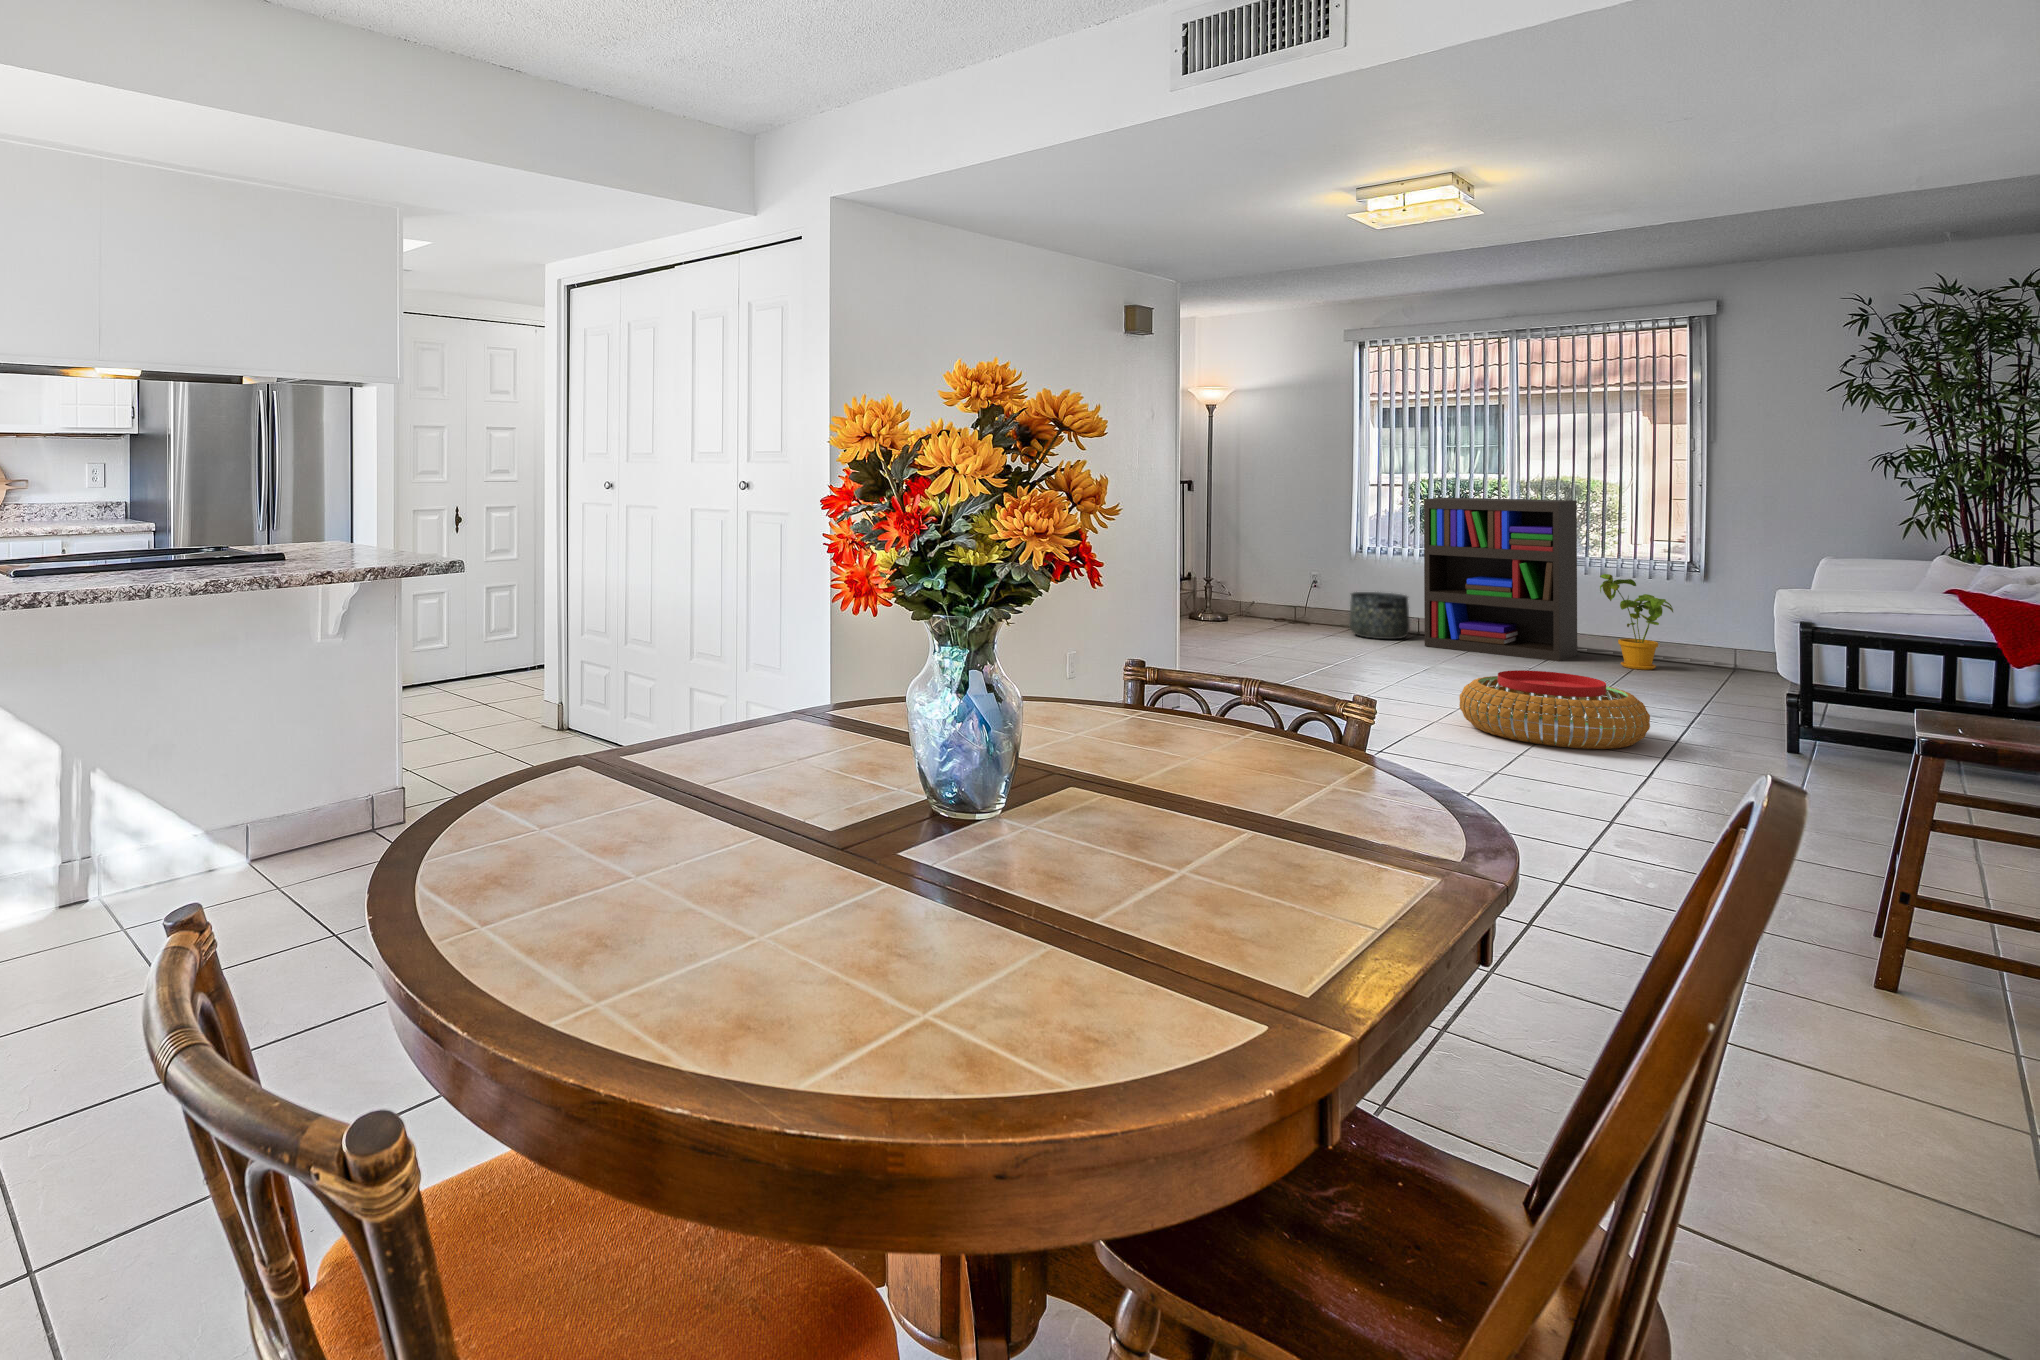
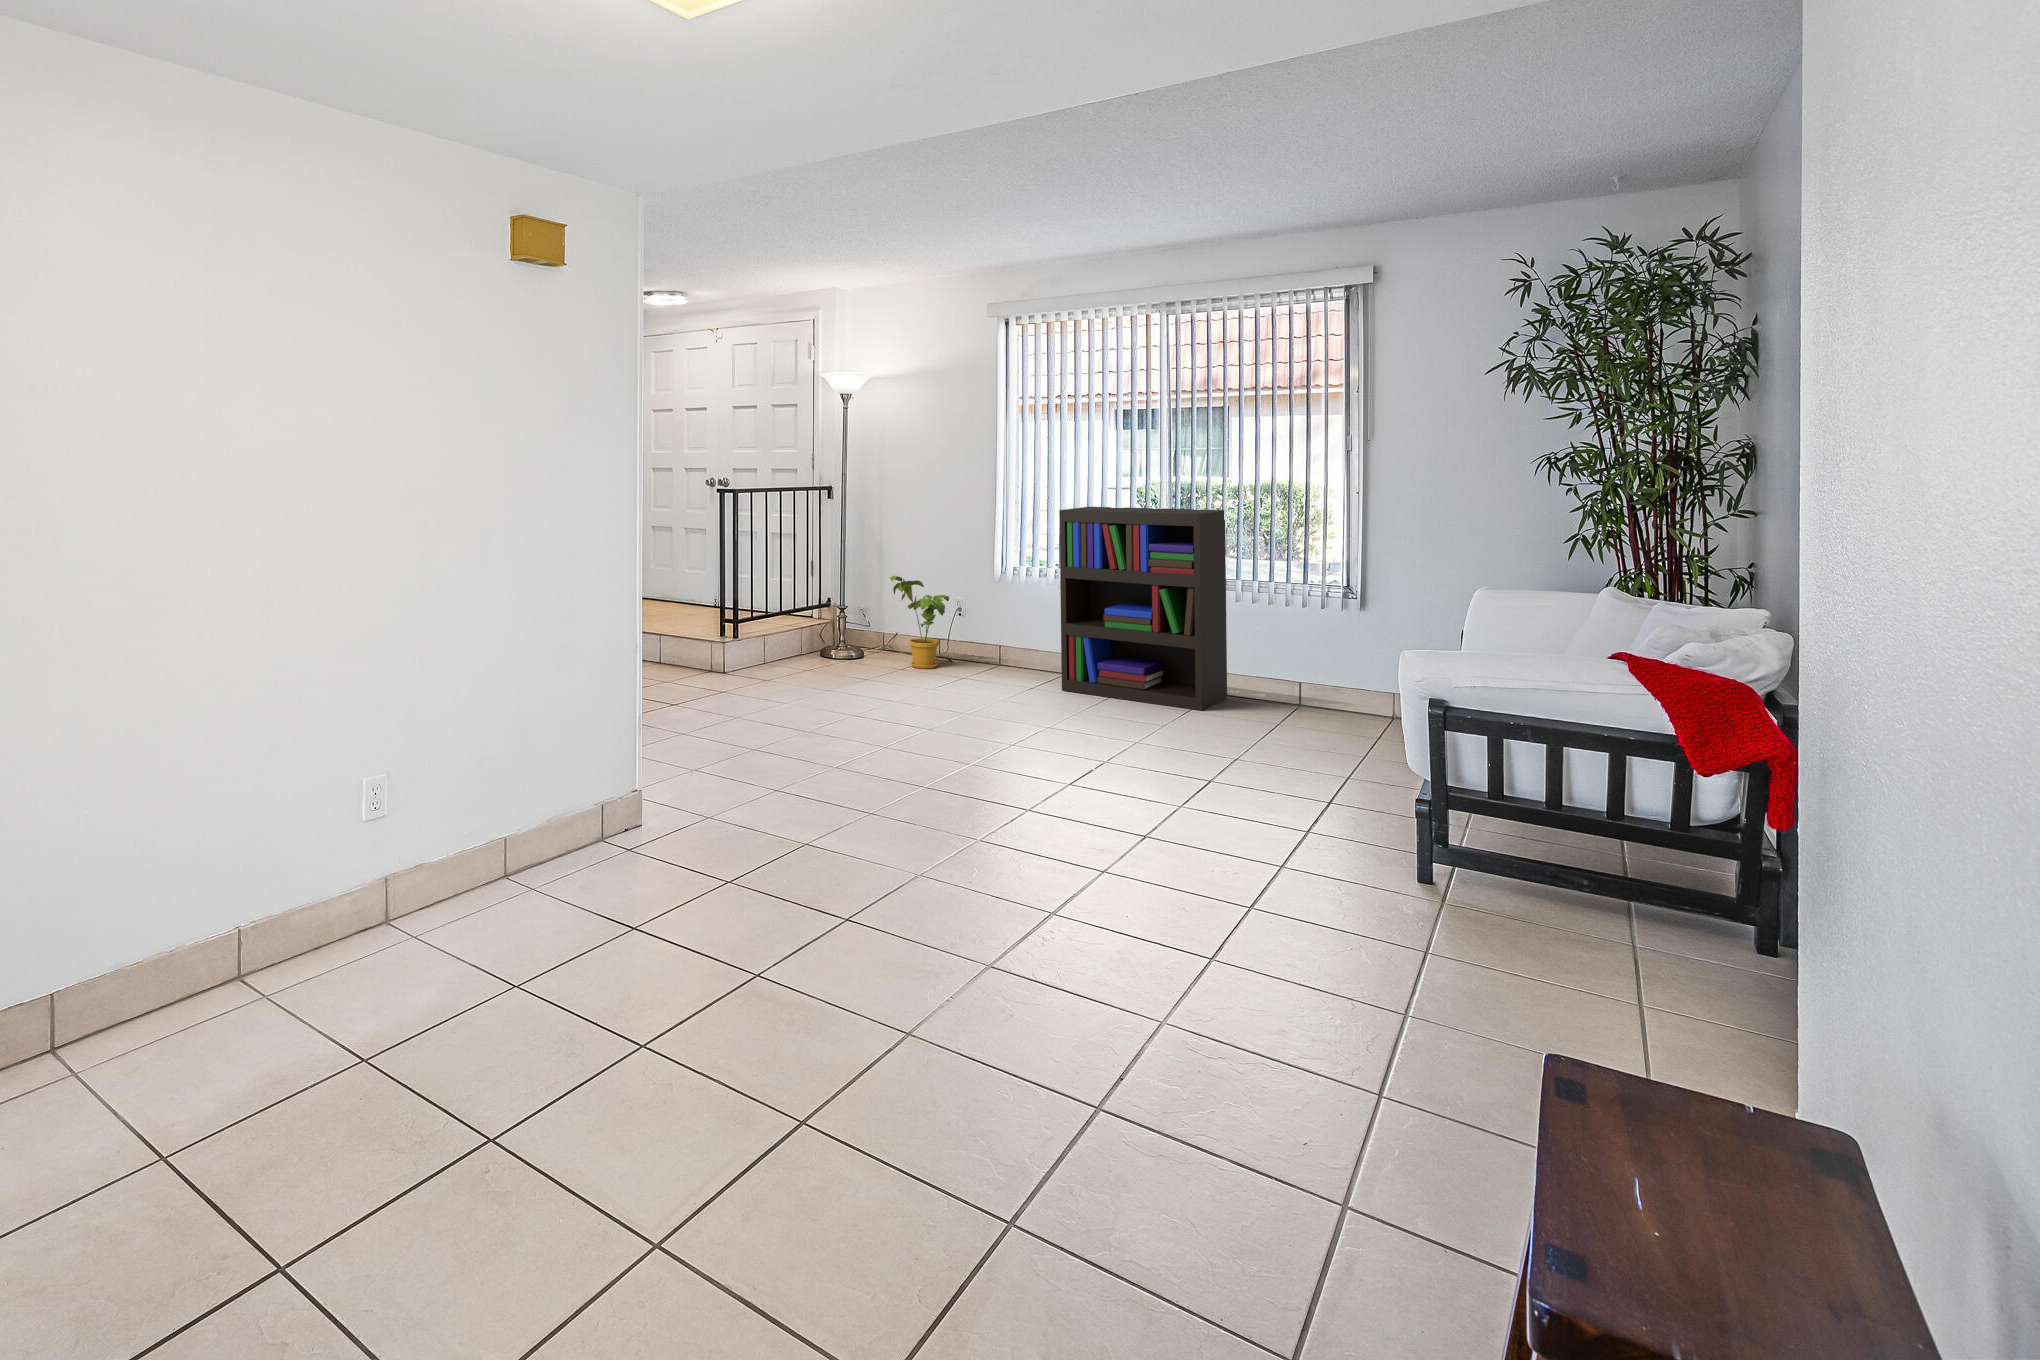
house plant: present [1600,574,1673,670] -> present [890,576,949,669]
basket: present [1350,592,1410,639] -> none [988,621,1052,681]
pouf: present [1459,670,1650,749] -> none [1011,767,1243,897]

